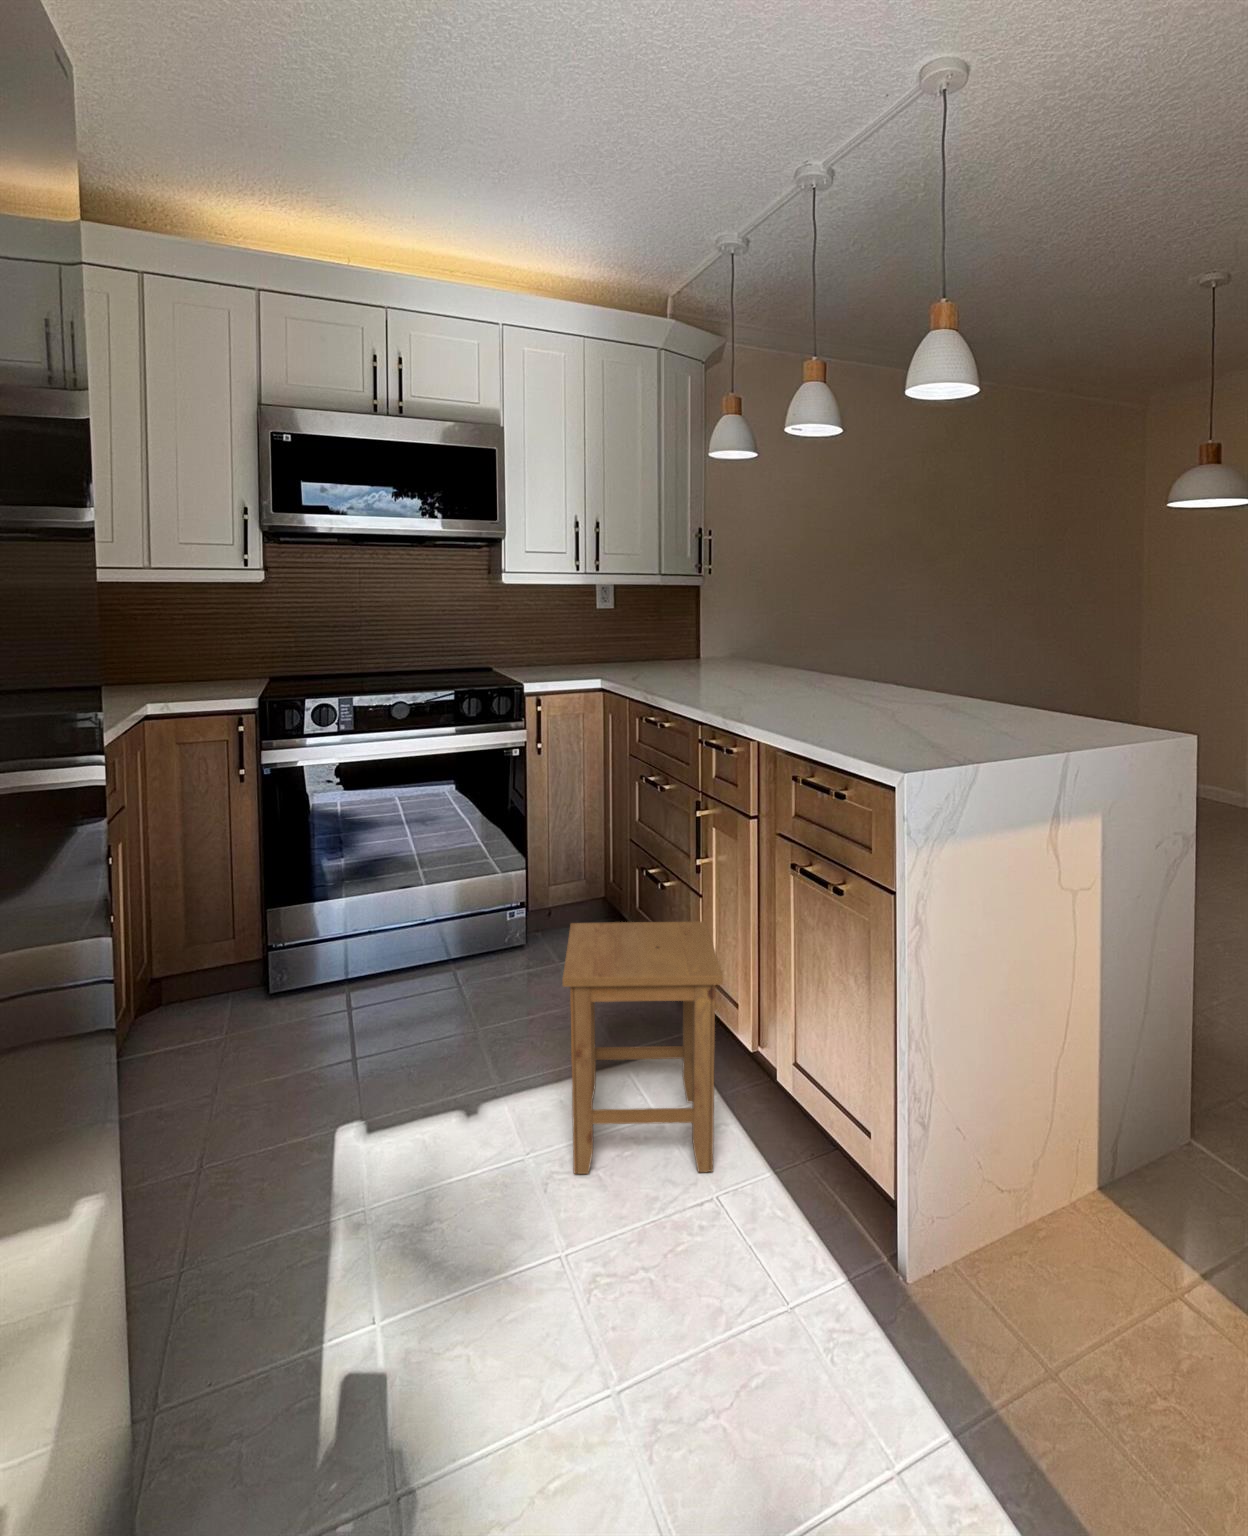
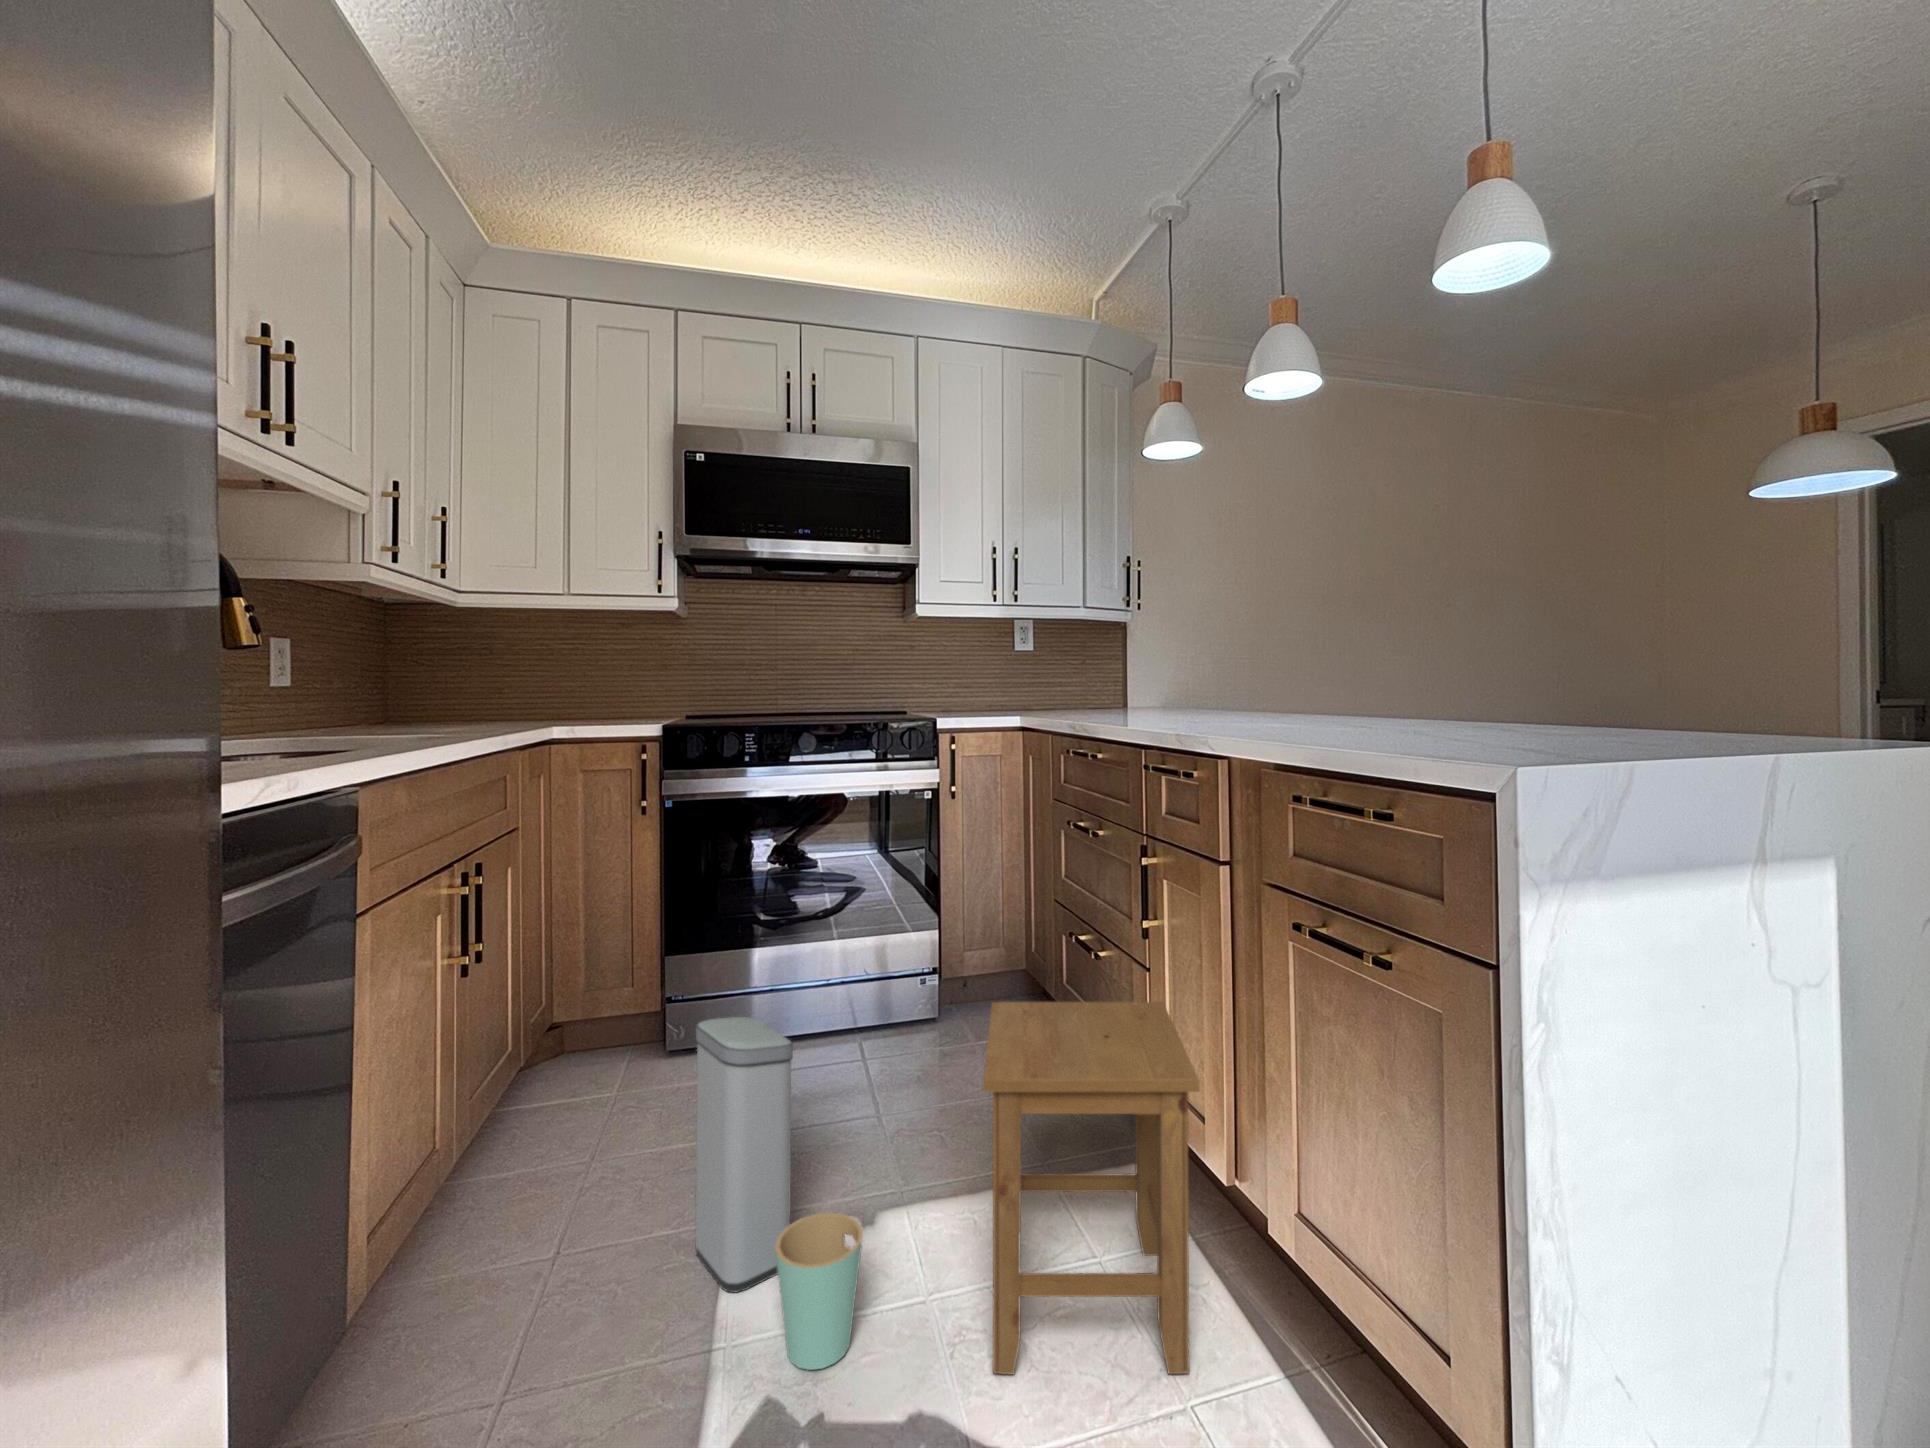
trash can: none [339,937,477,1174] -> present [696,1017,863,1370]

